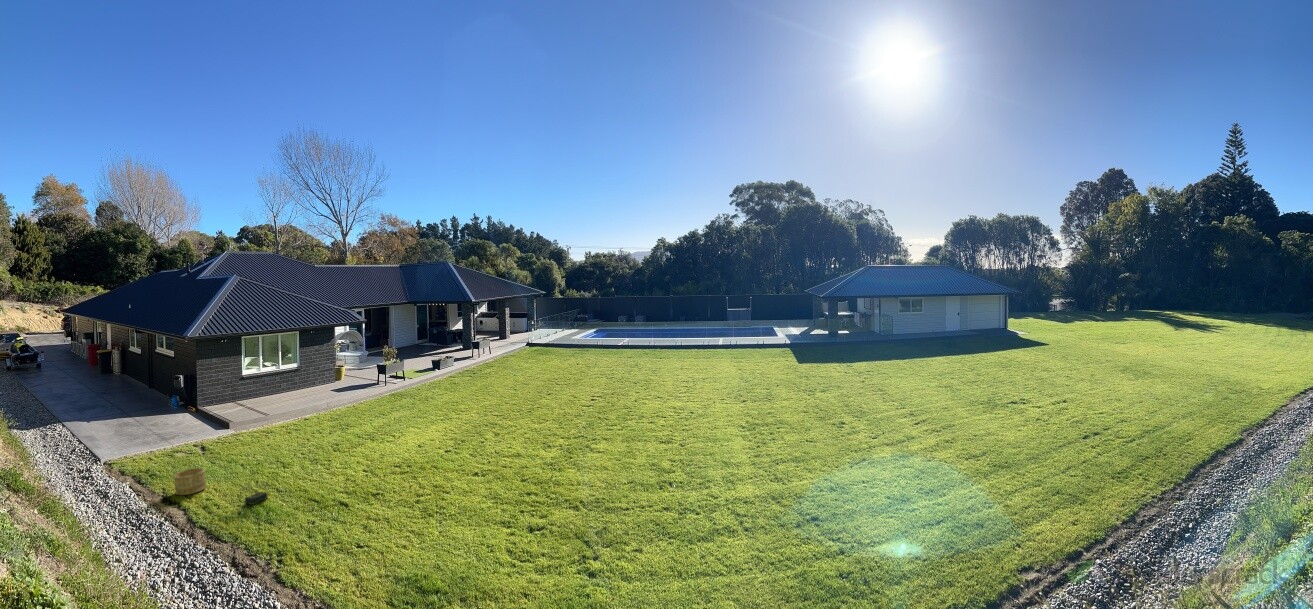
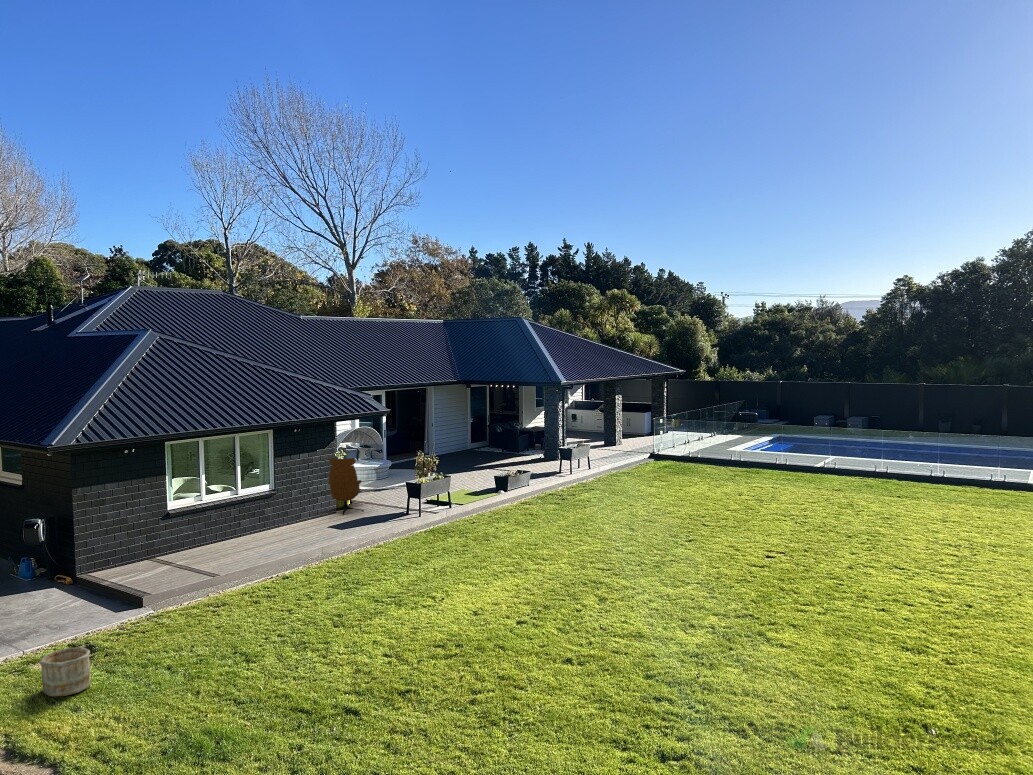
lounge chair: none [327,354,351,389] -> present [328,458,363,515]
decorative plant: present [240,483,268,505] -> none [119,694,171,741]

